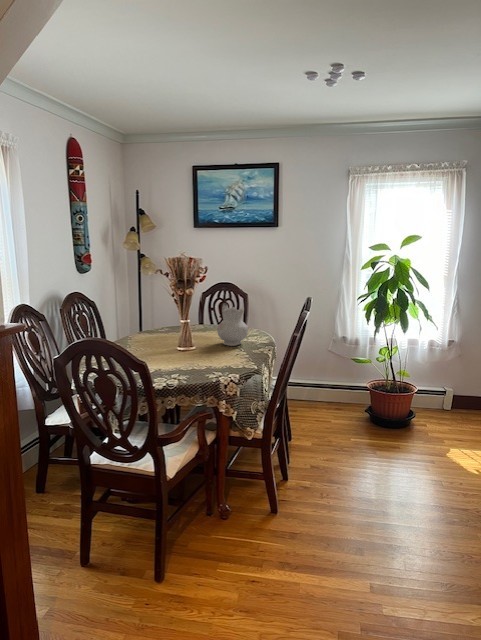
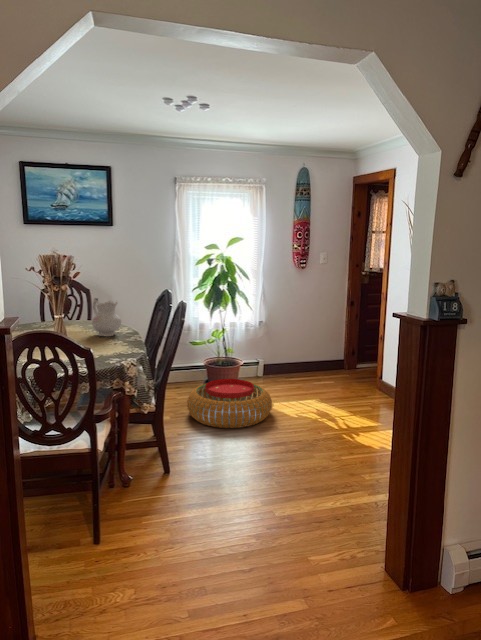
pouf: none [330,408,440,475] -> present [187,379,272,428]

